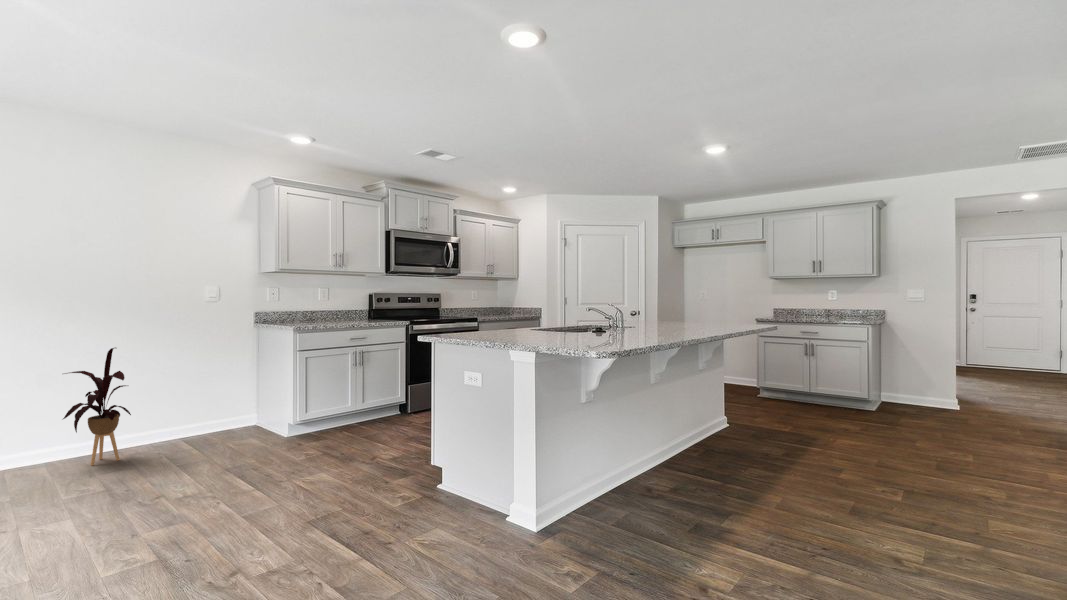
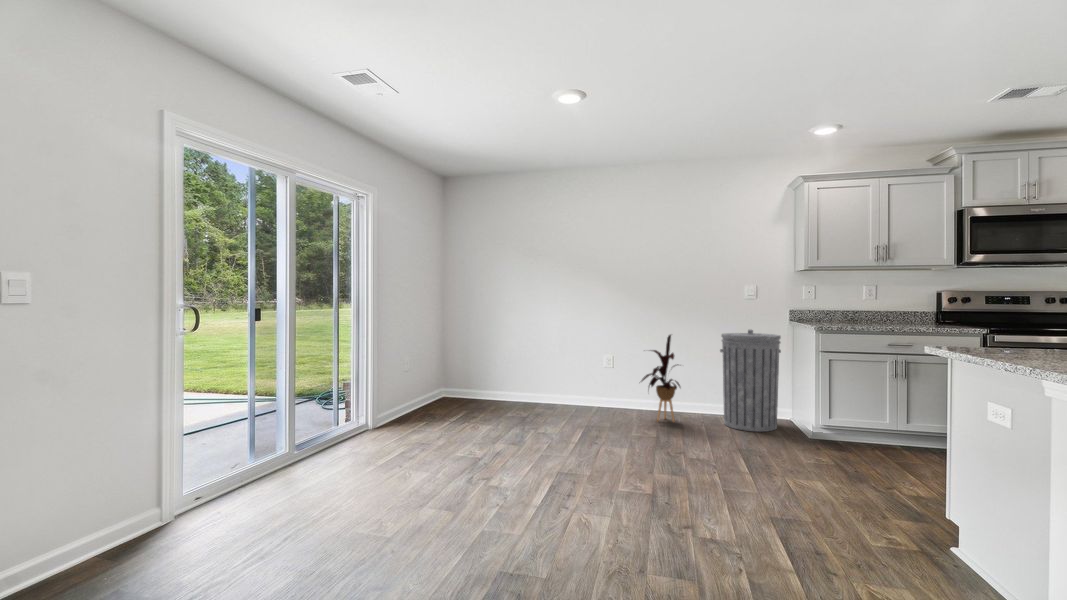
trash can: none [181,335,251,447] -> present [720,329,781,432]

